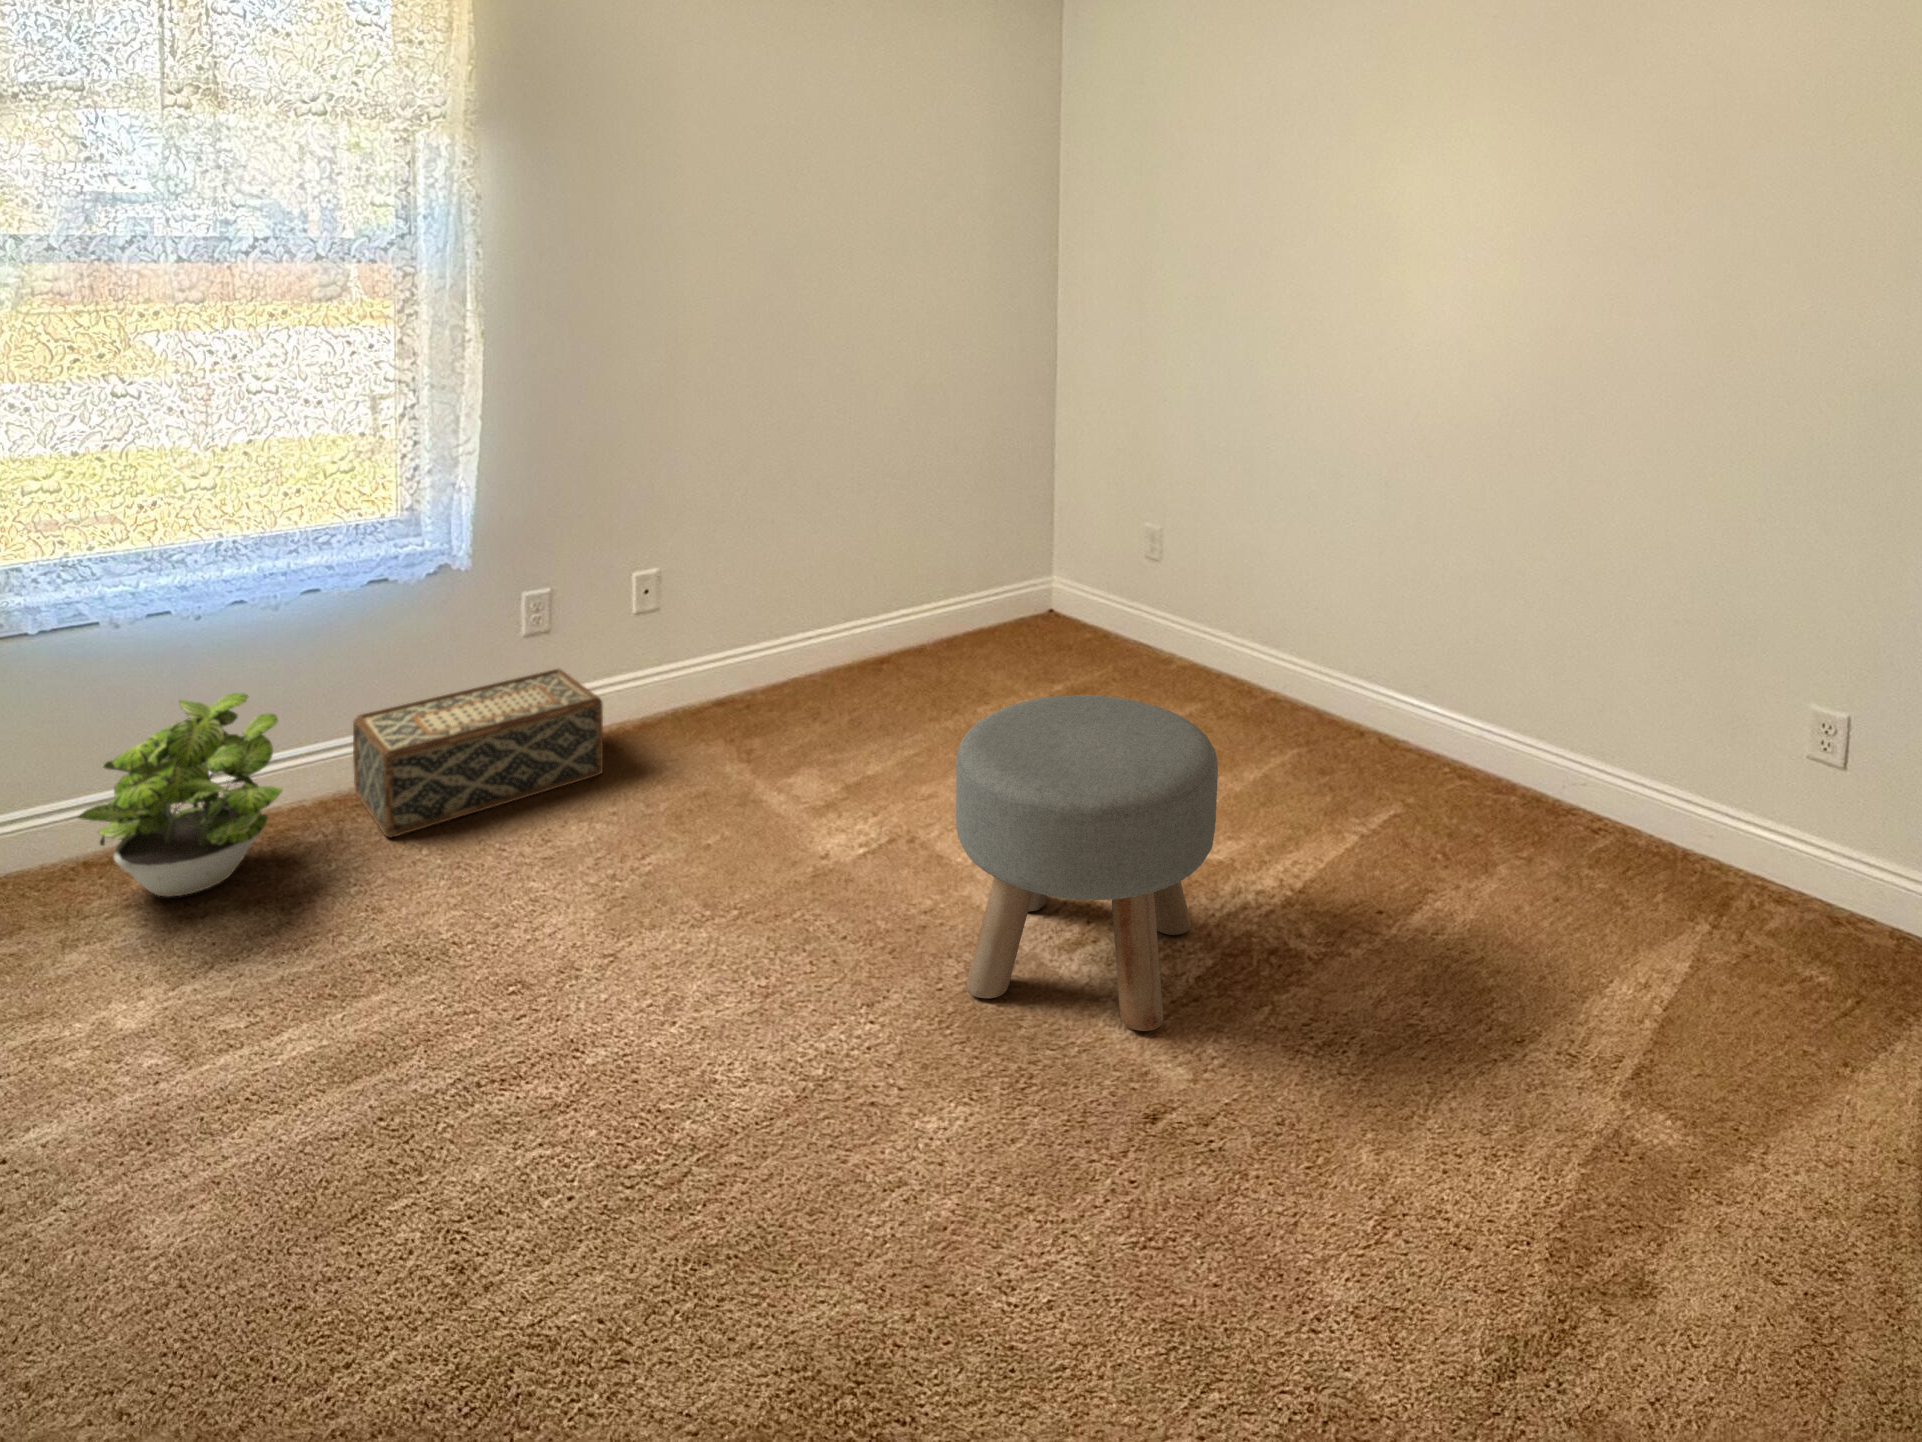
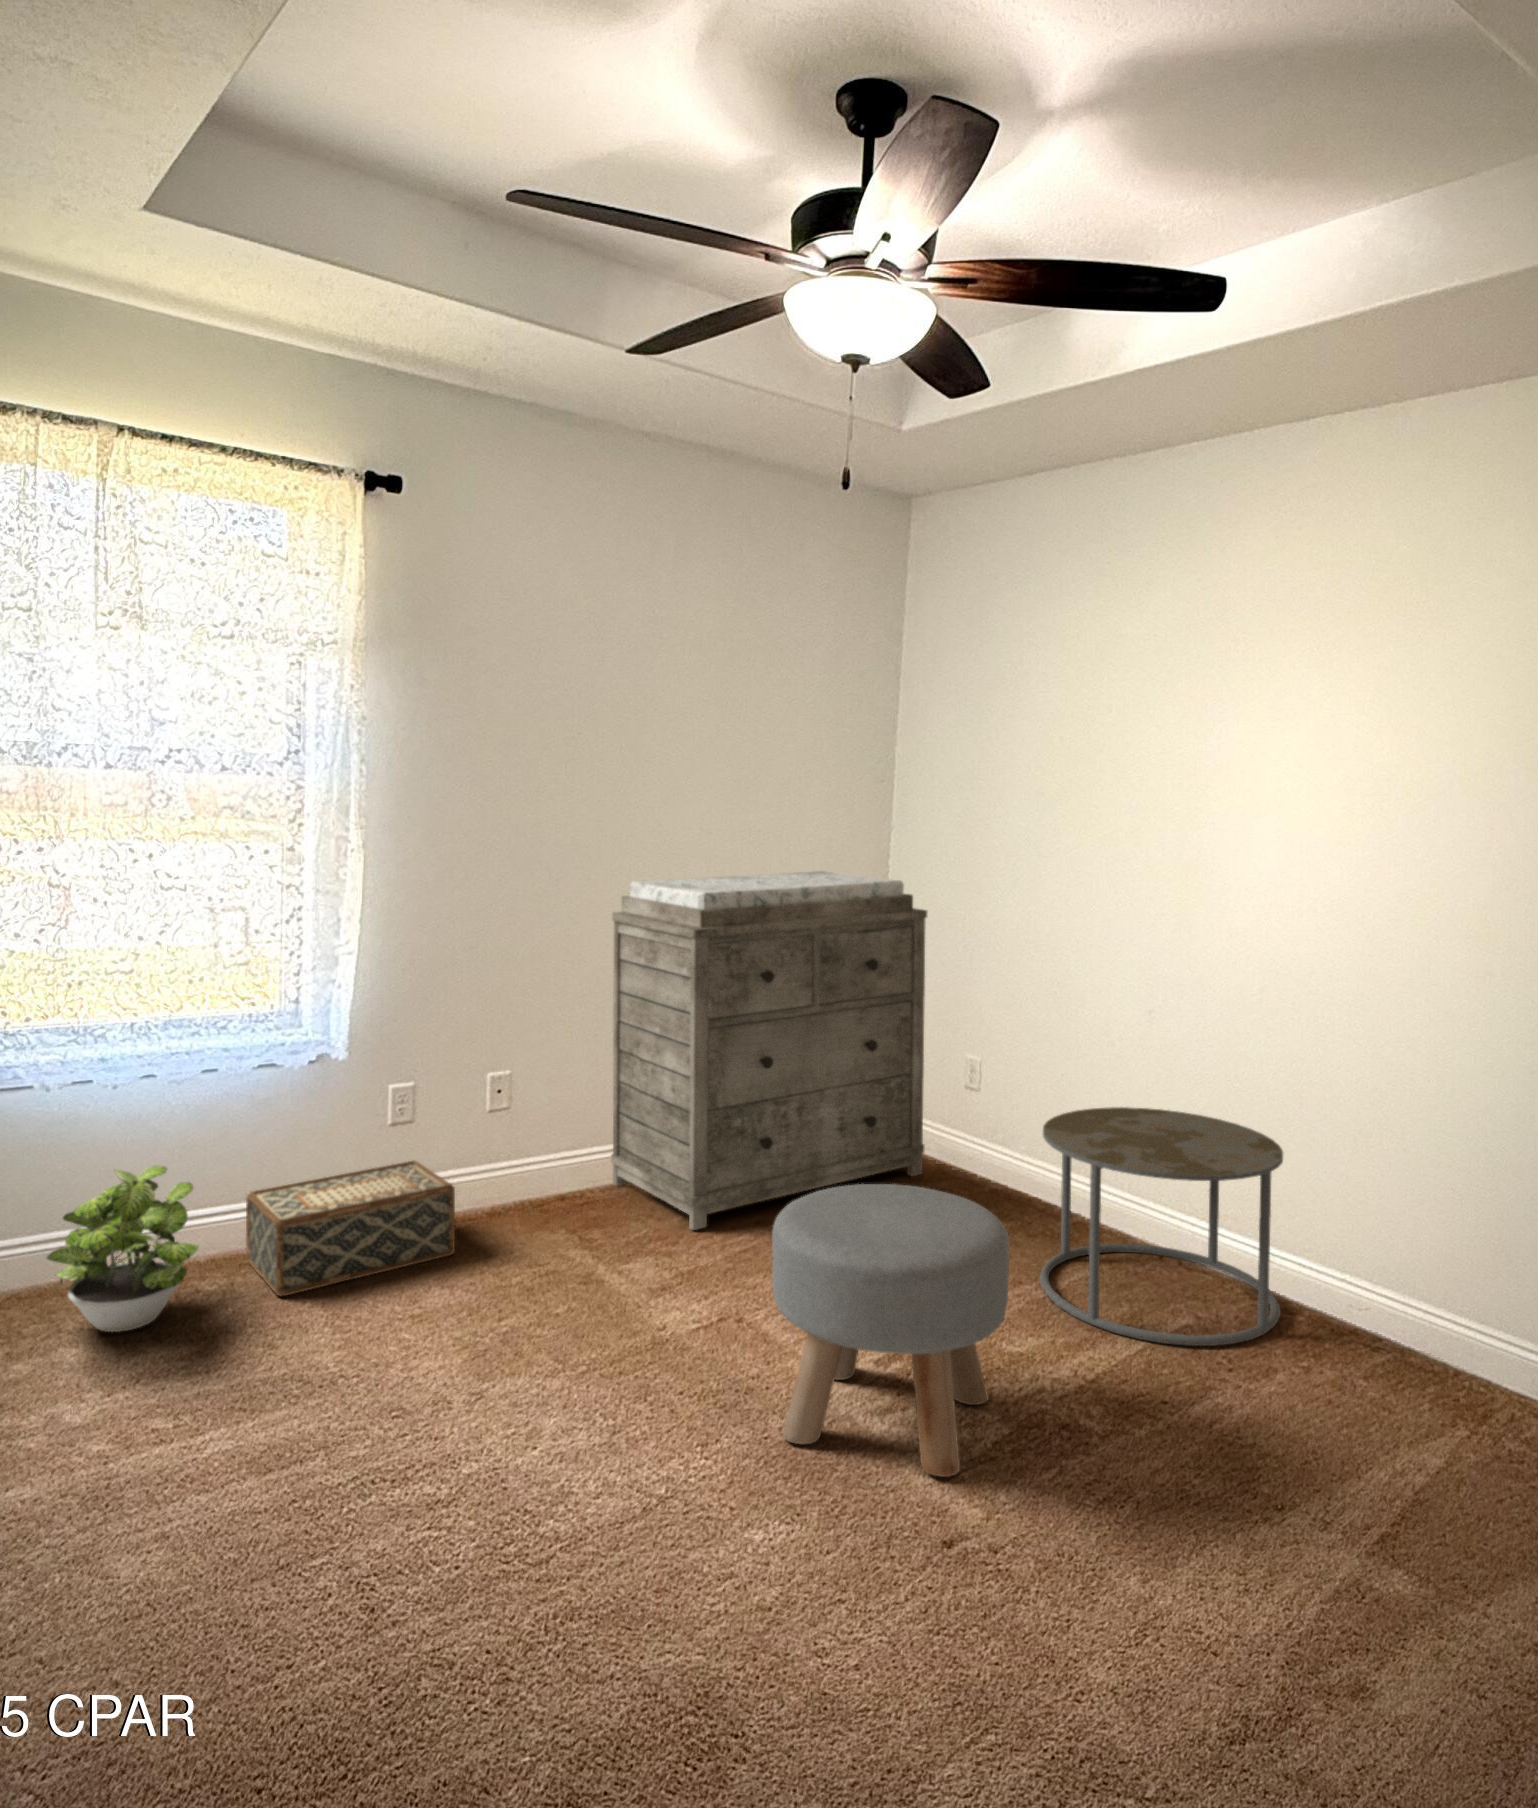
dresser: none [785,344,1122,734] -> present [611,871,927,1230]
side table: none [1238,593,1488,848] -> present [1040,1107,1283,1346]

